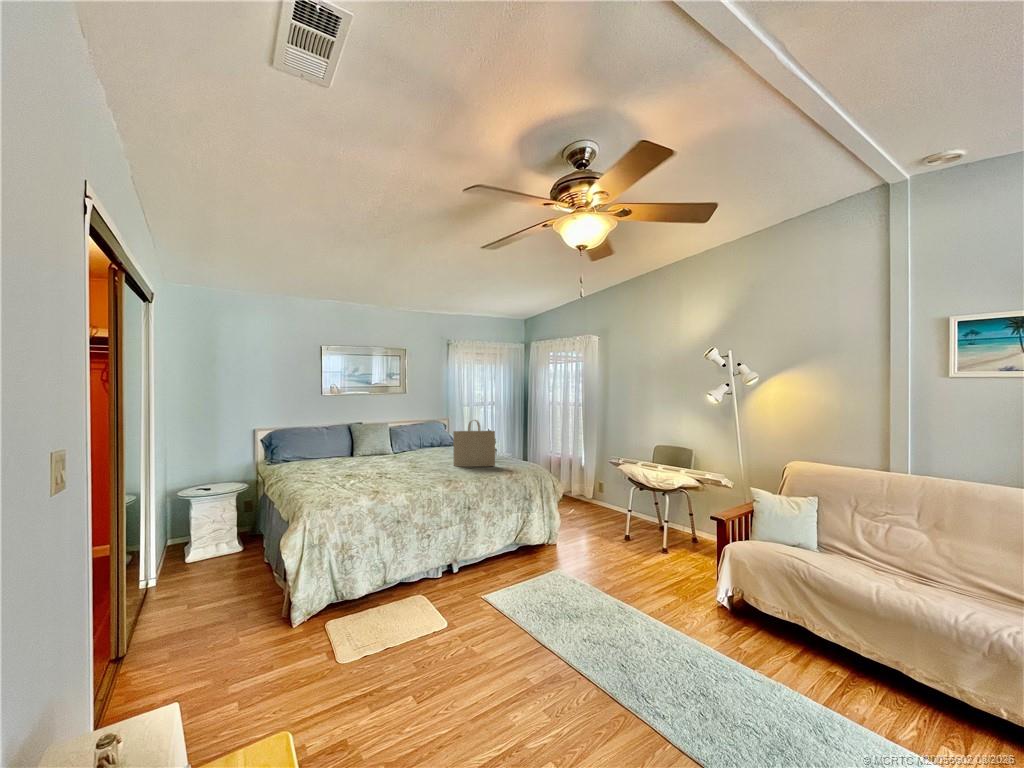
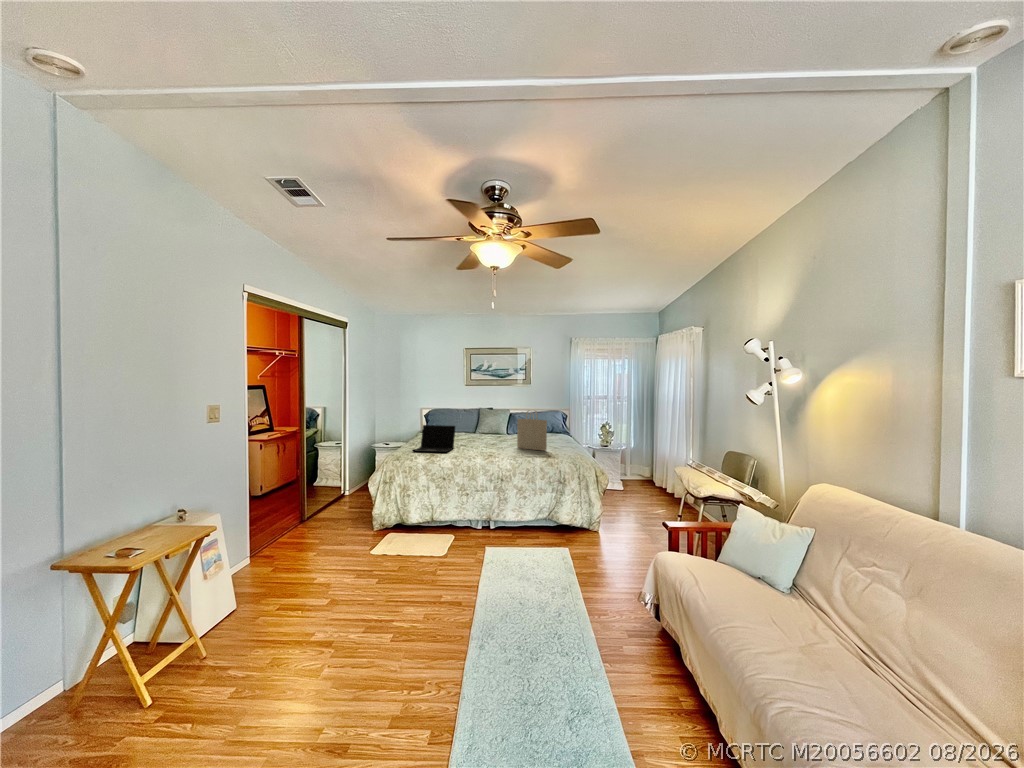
laptop: none [333,447,392,490] -> present [413,425,455,452]

